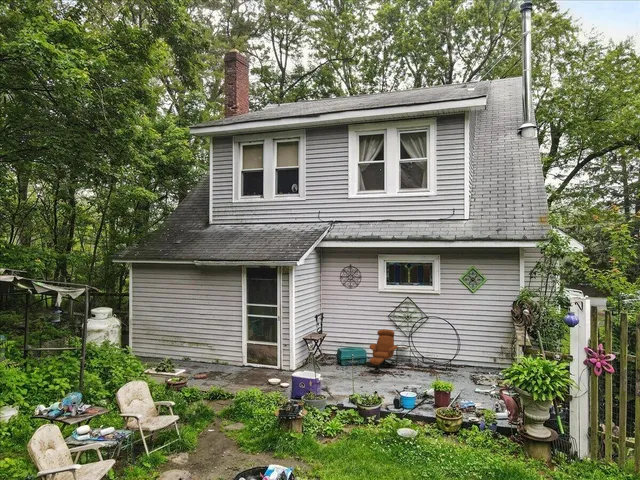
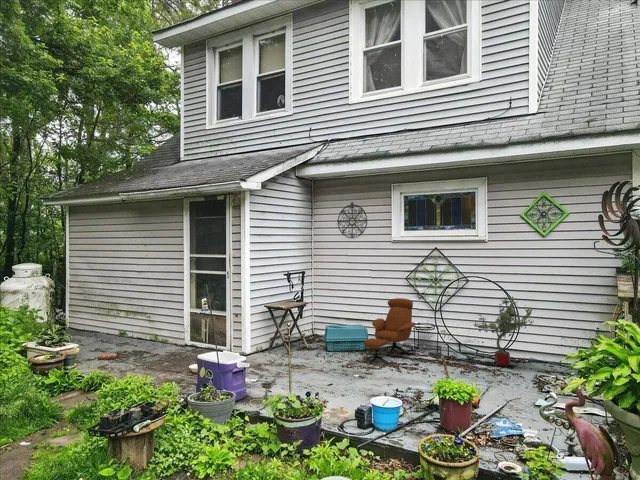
potted tree: none [434,328,469,370] -> present [474,297,534,367]

